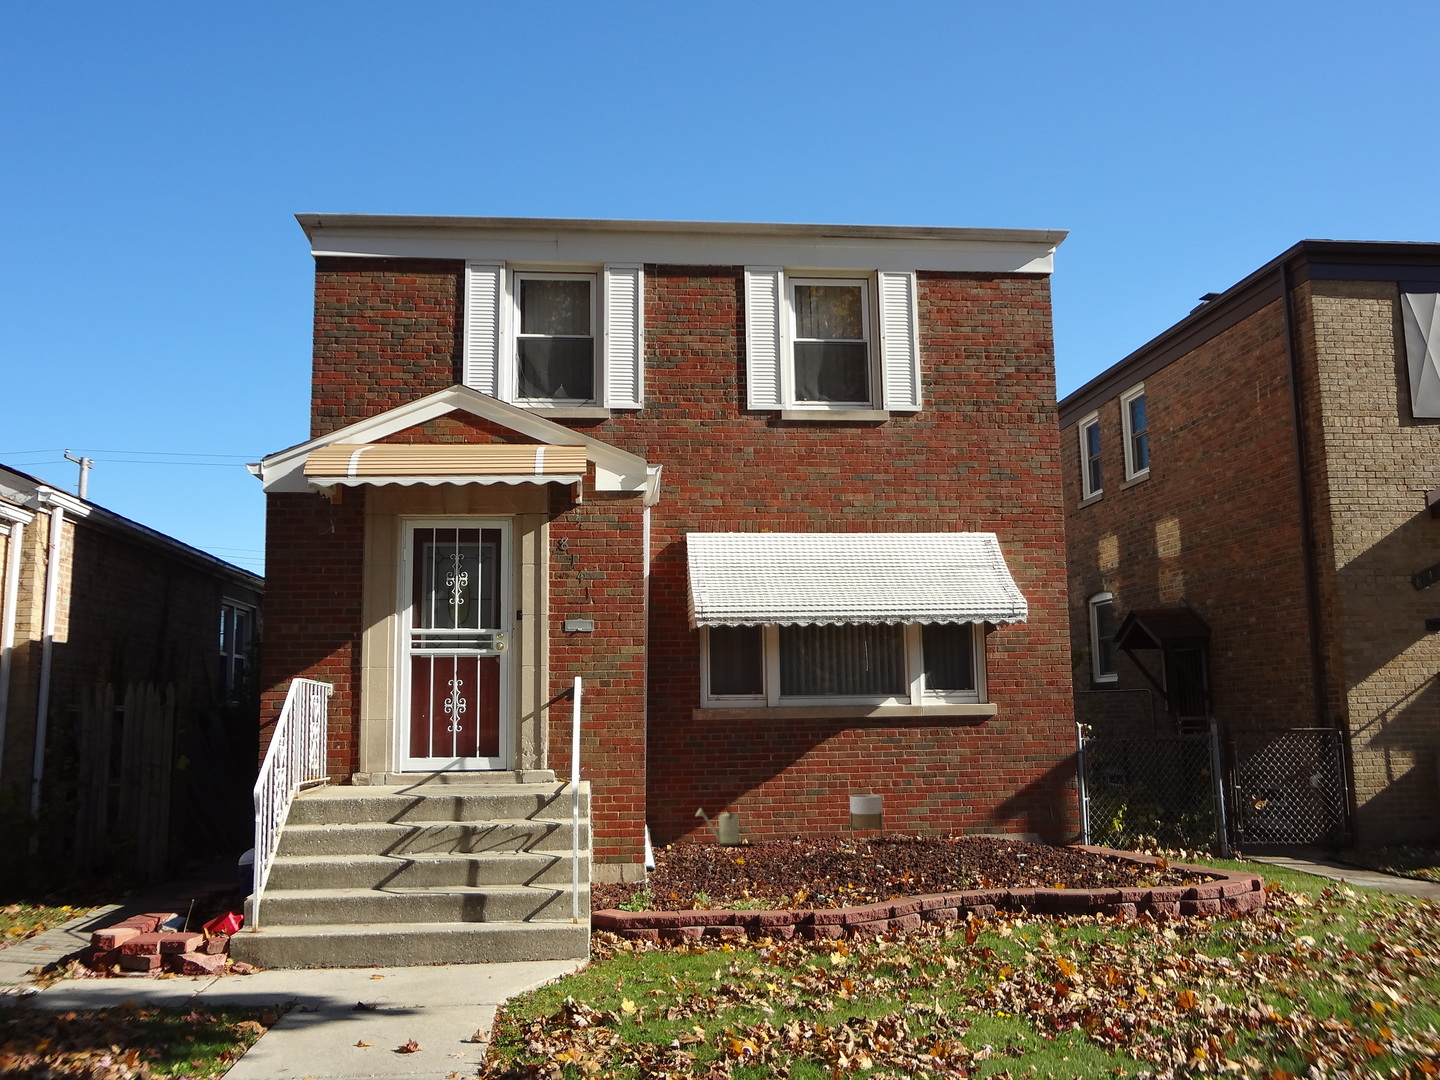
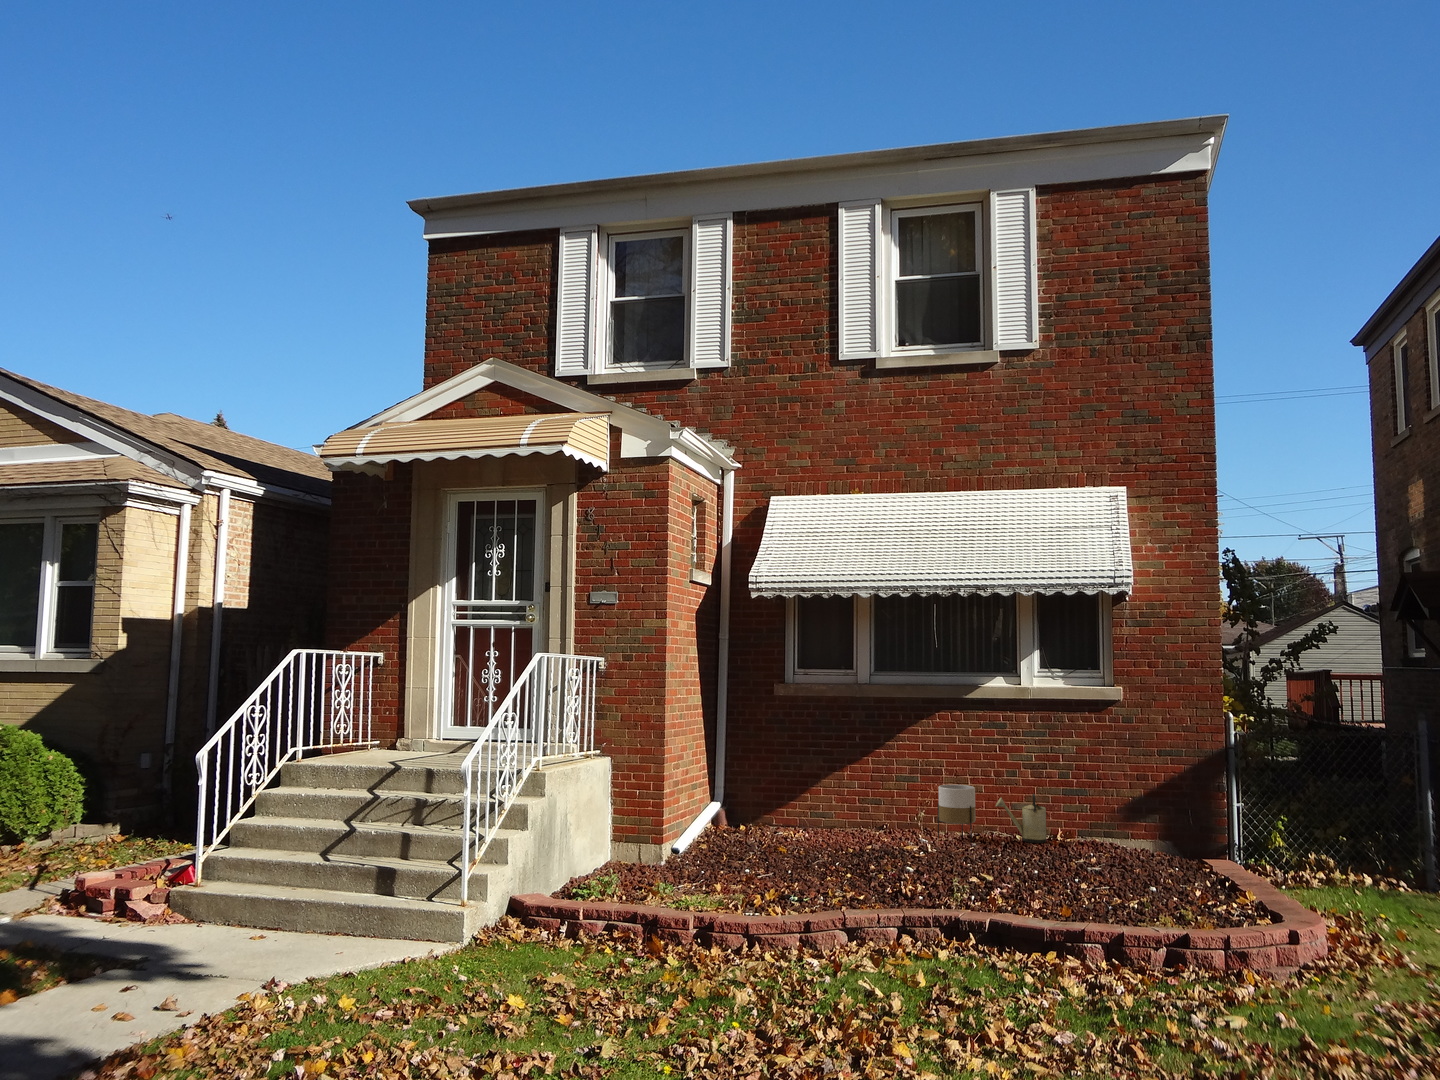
watering can: present [696,804,739,846] -> present [996,794,1047,843]

